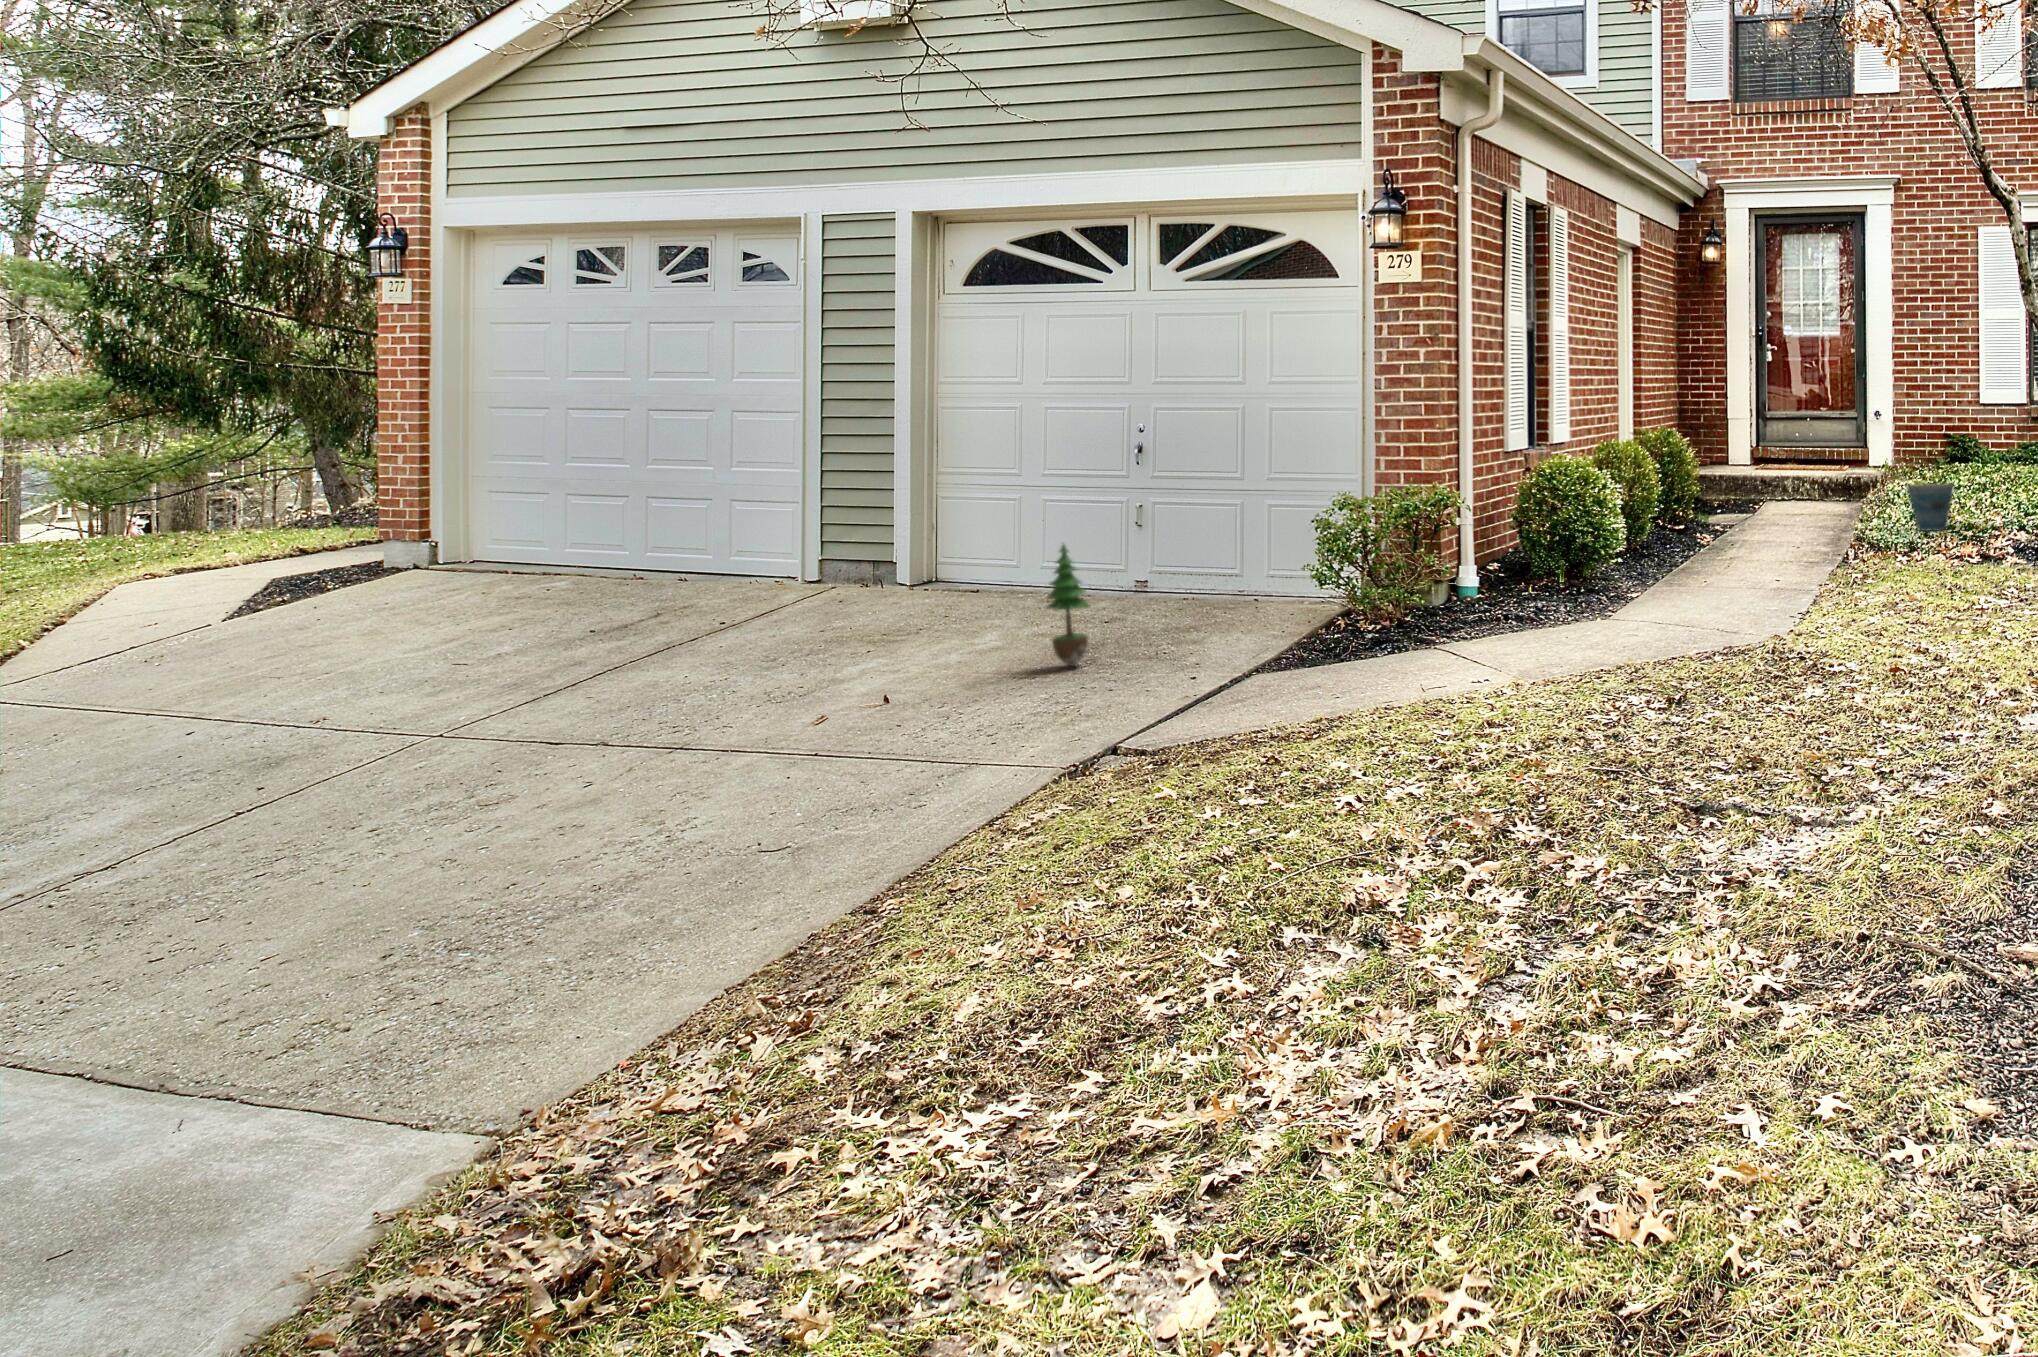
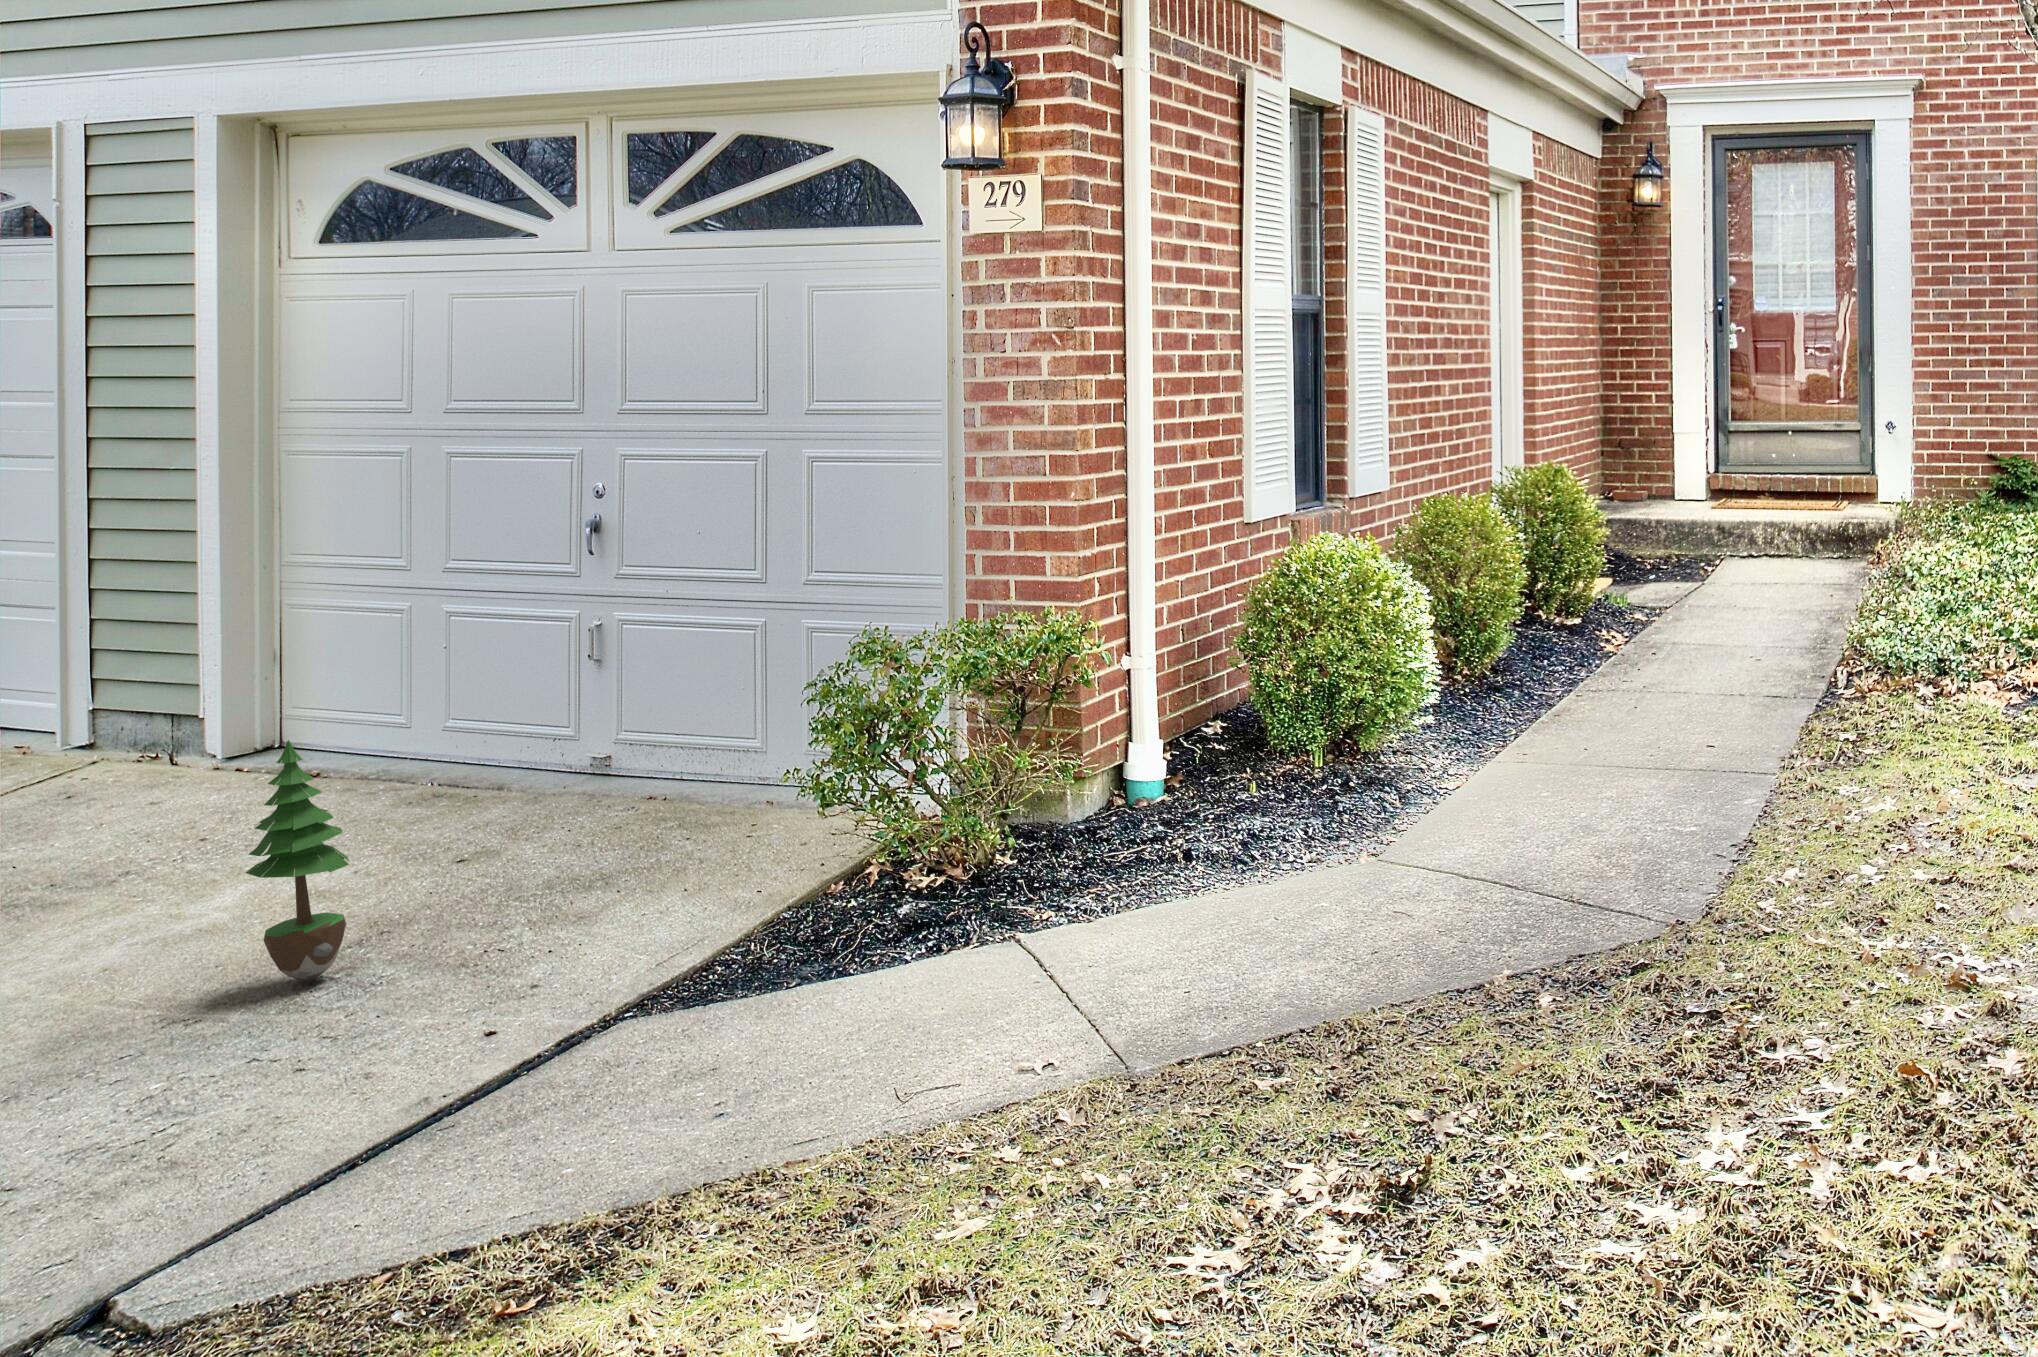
bucket: present [1906,483,1956,531] -> none [1930,555,2012,637]

